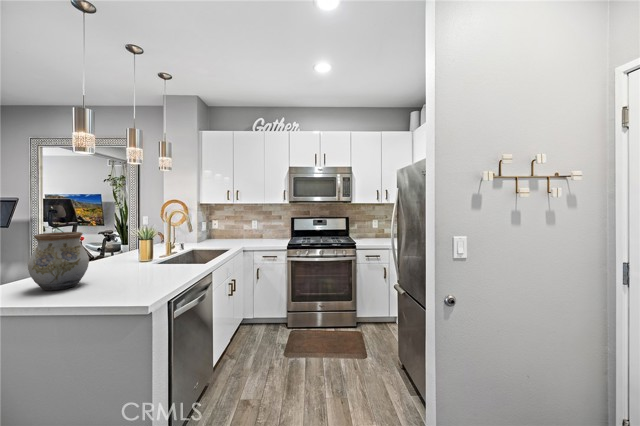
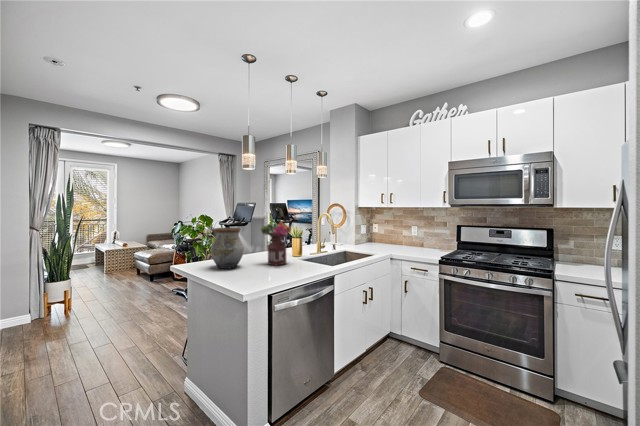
flower arrangement: none [110,221,154,274] -> present [261,222,291,265]

